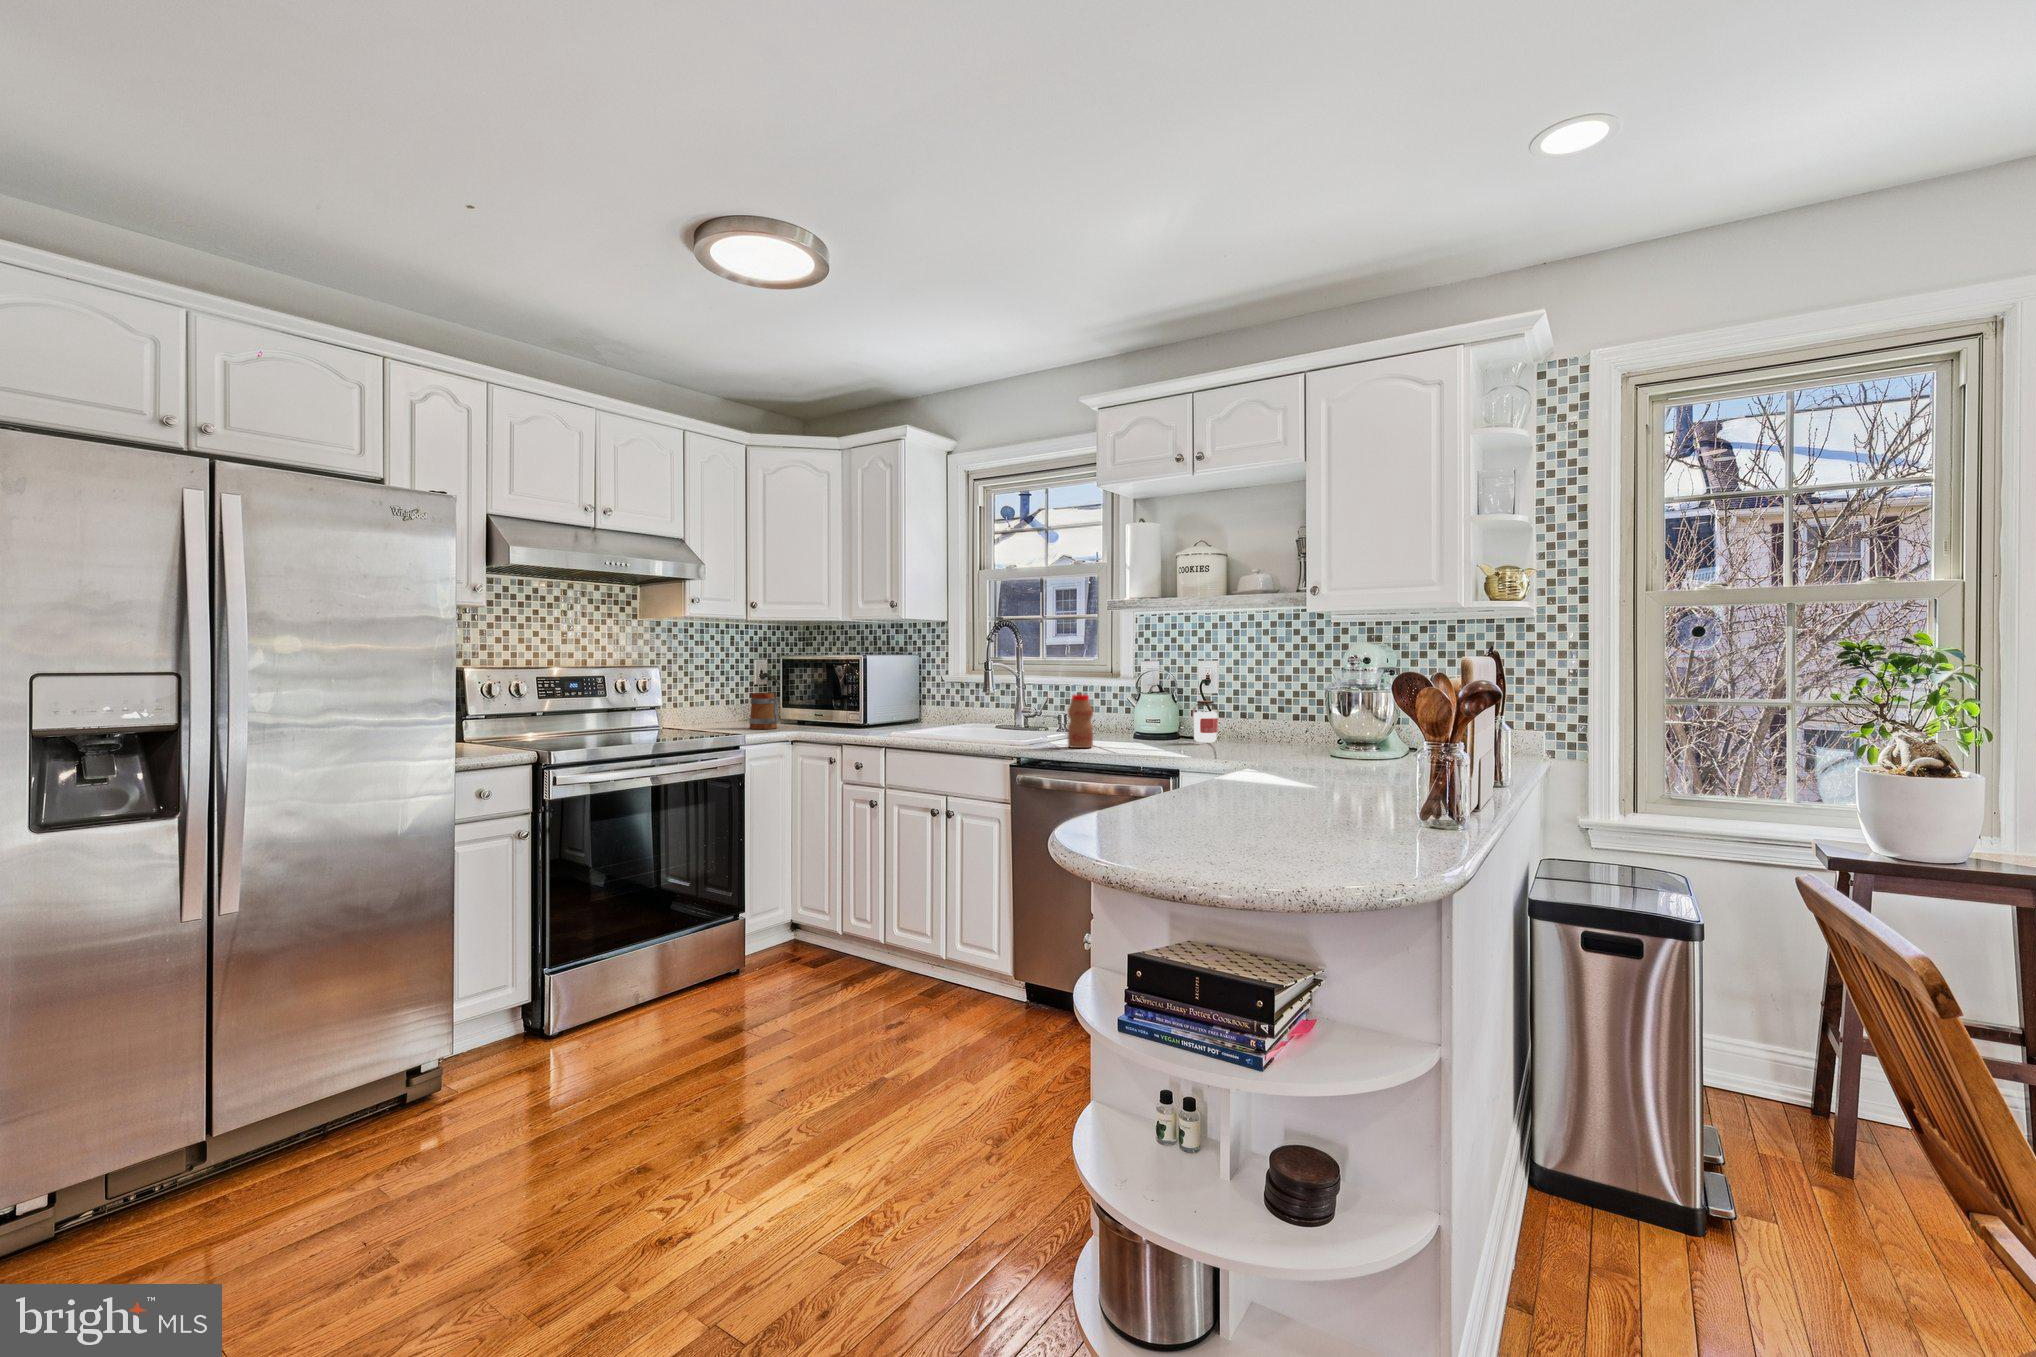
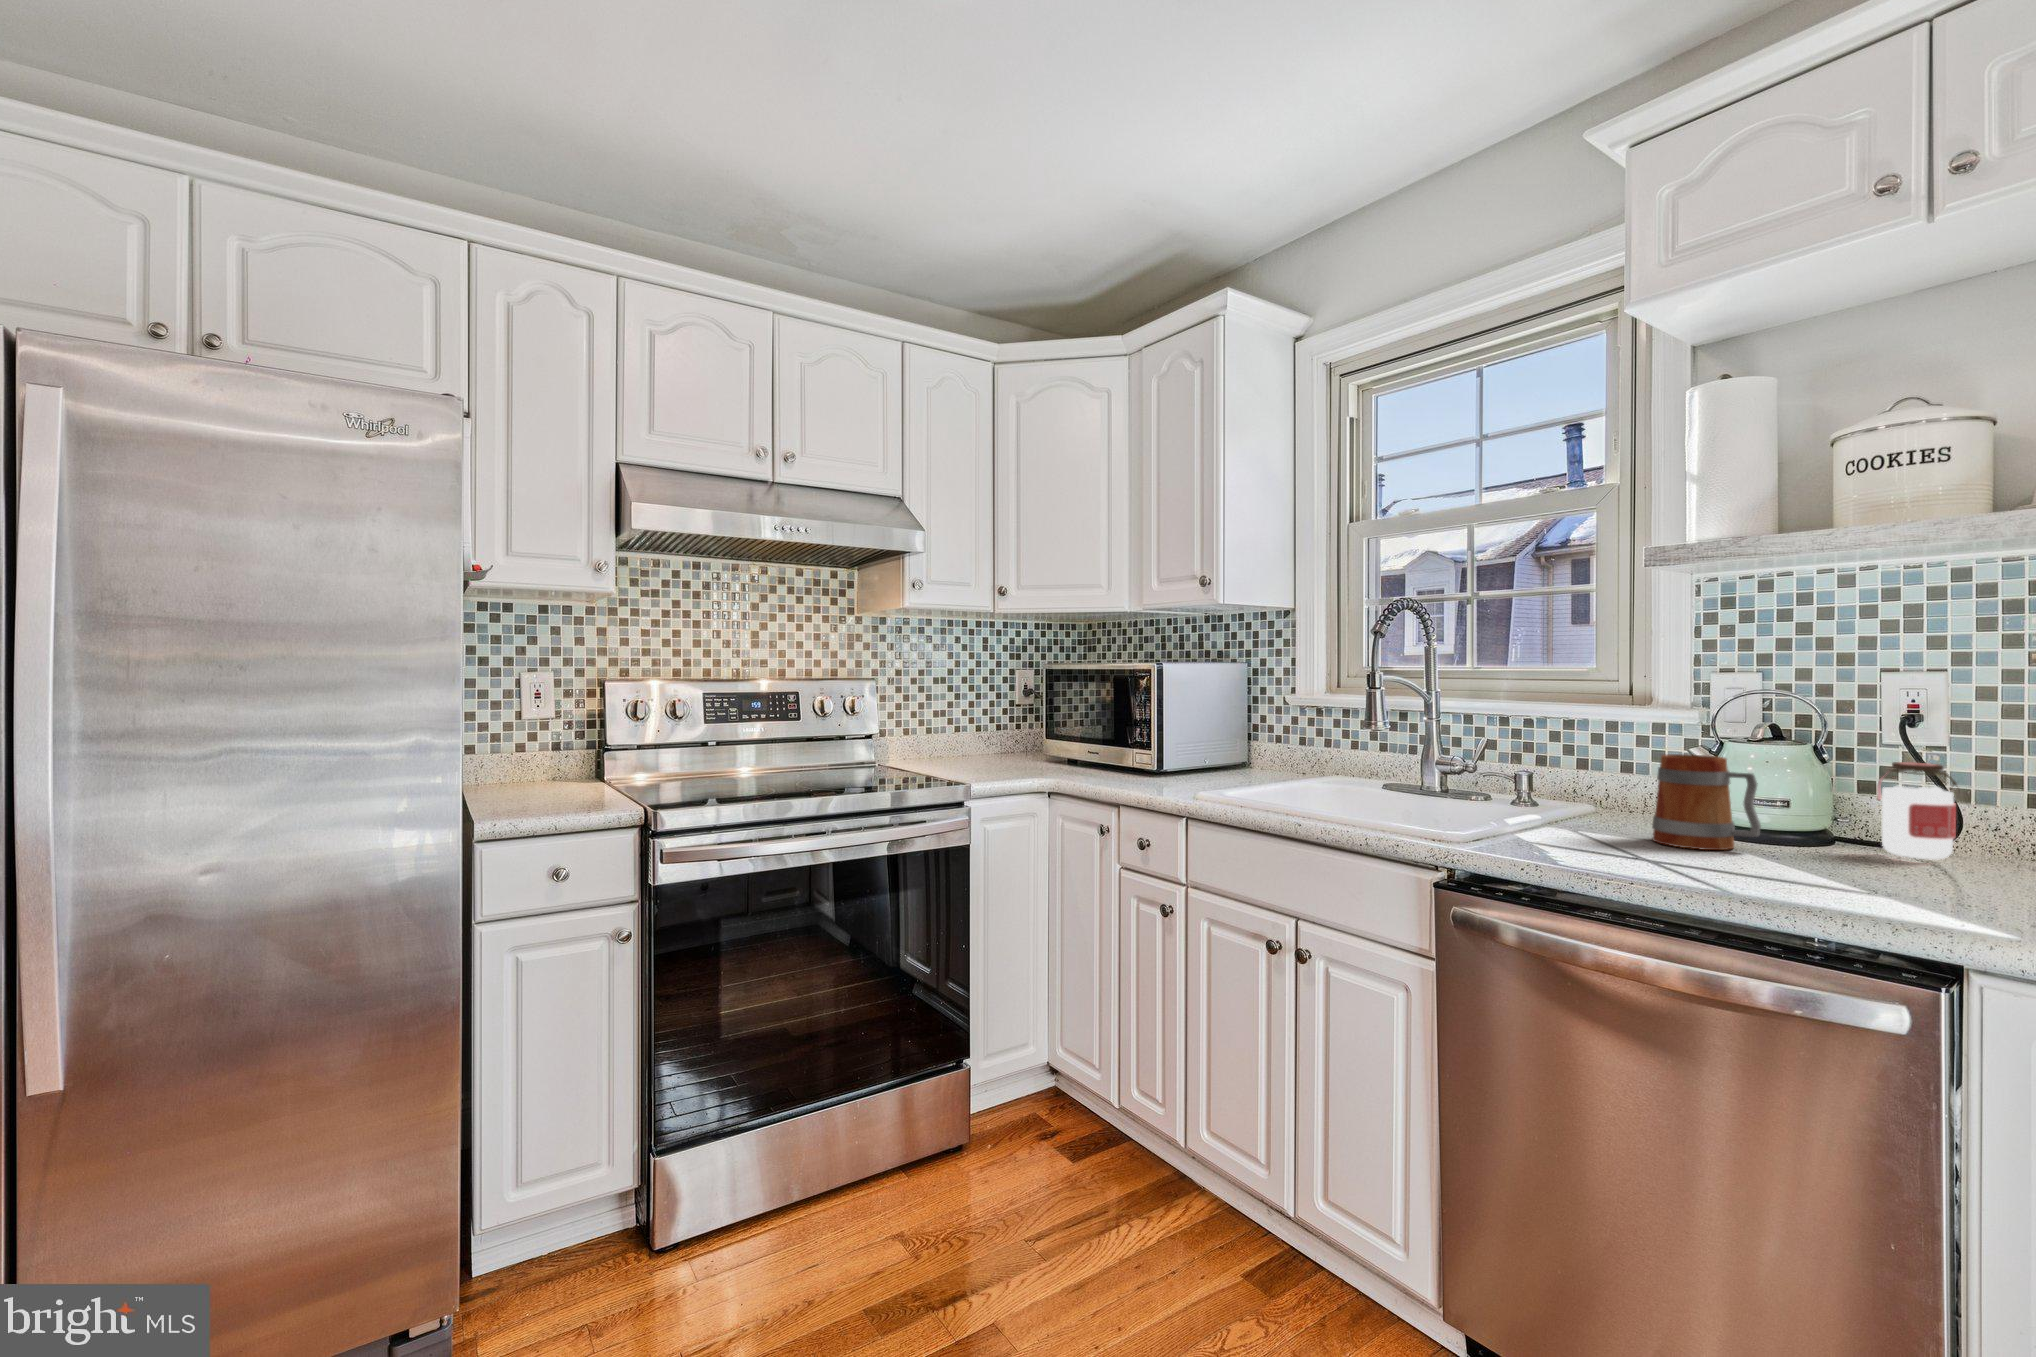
mug: present [749,693,779,729] -> present [1652,754,1761,850]
bottle: present [1068,695,1093,748] -> none [1575,744,1641,862]

